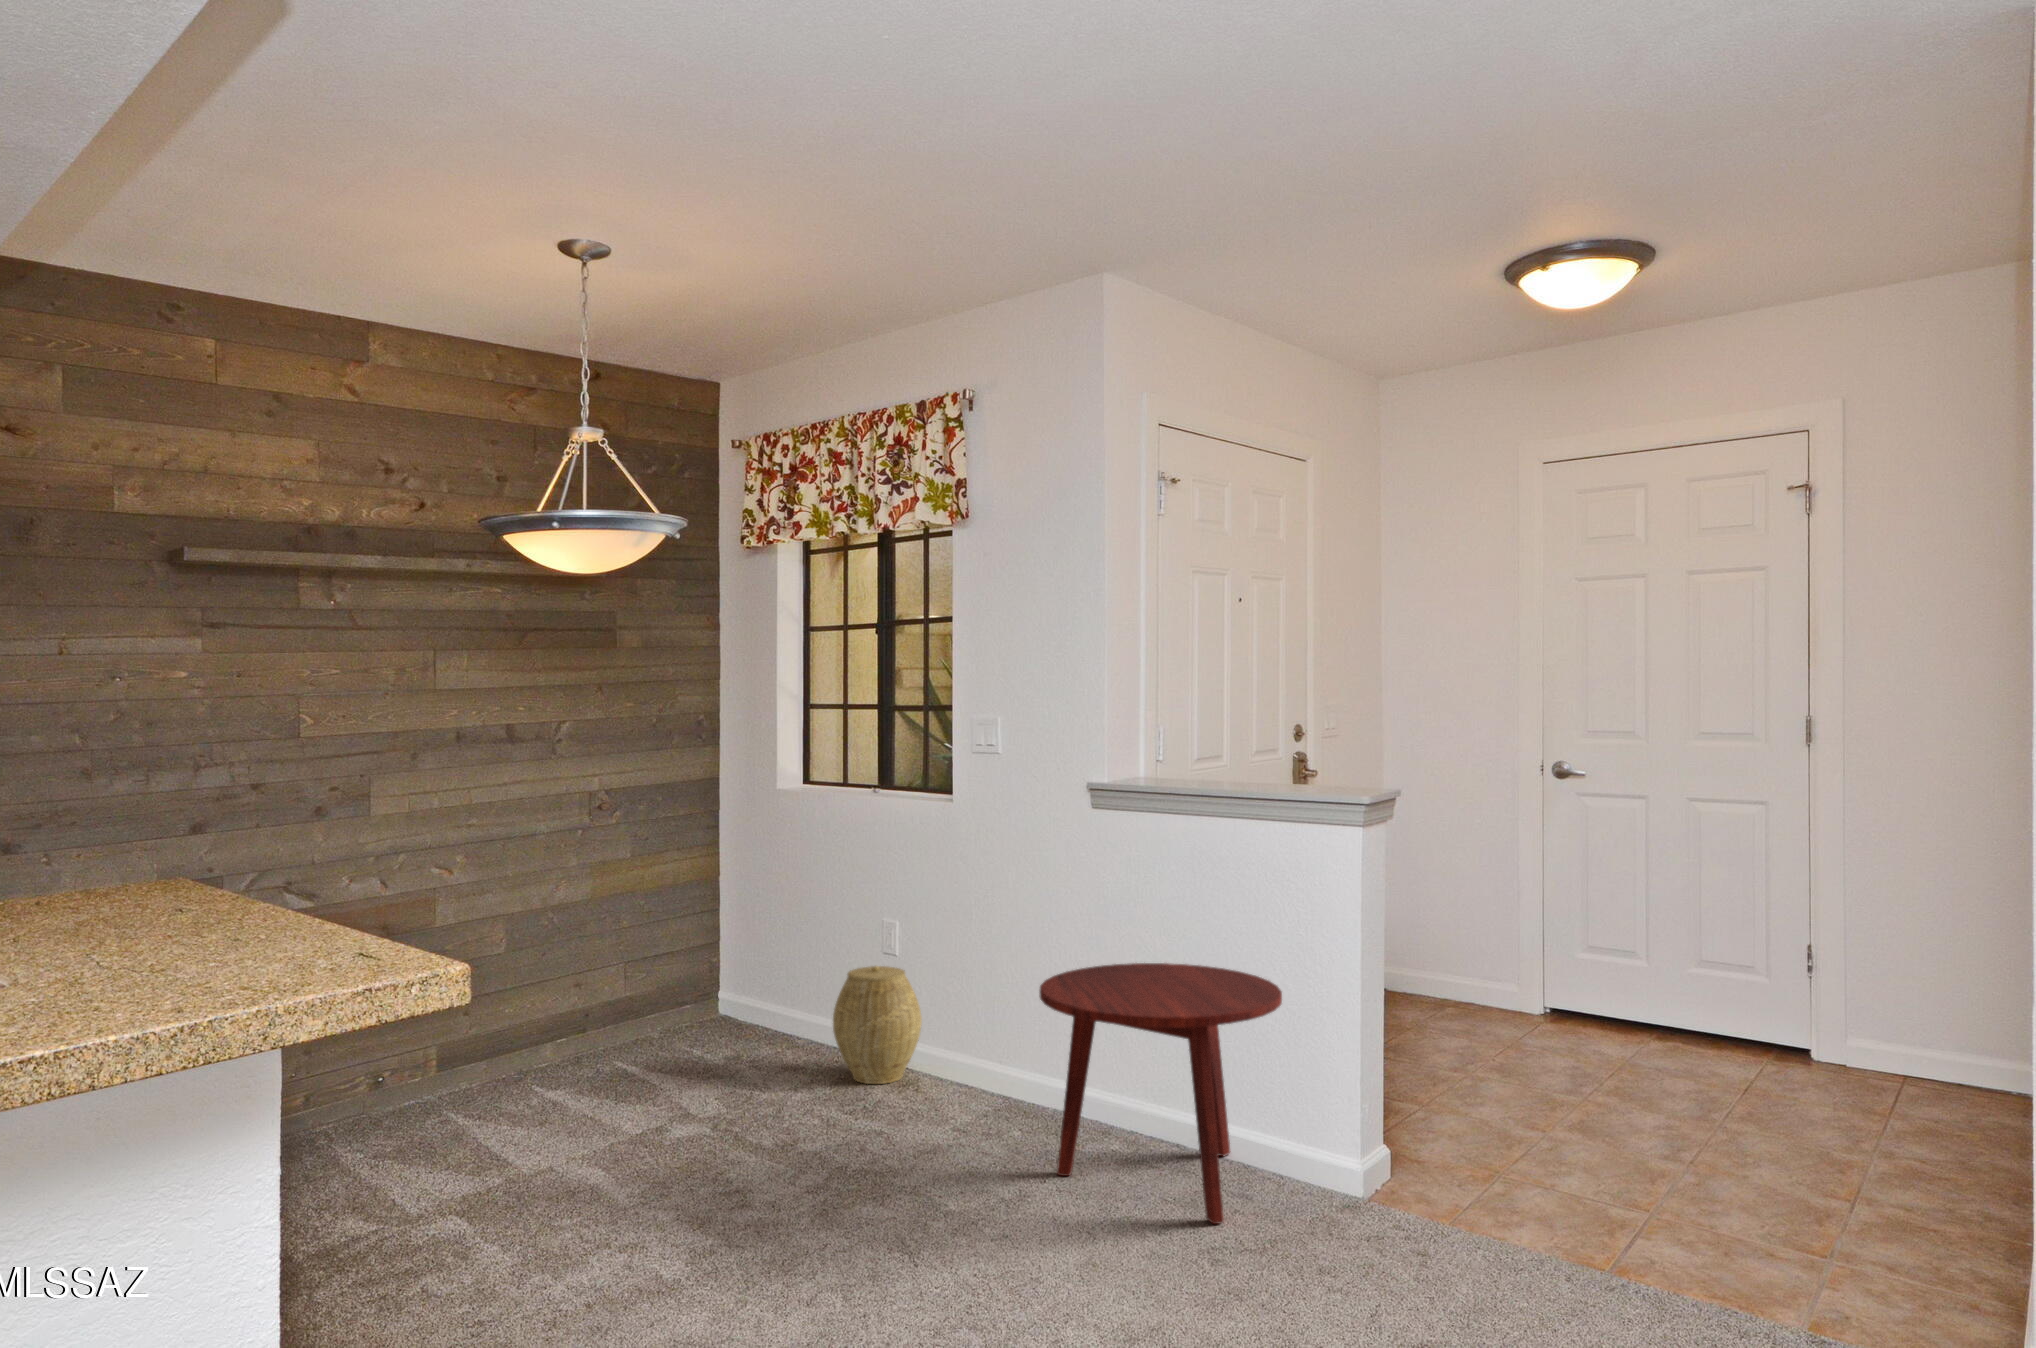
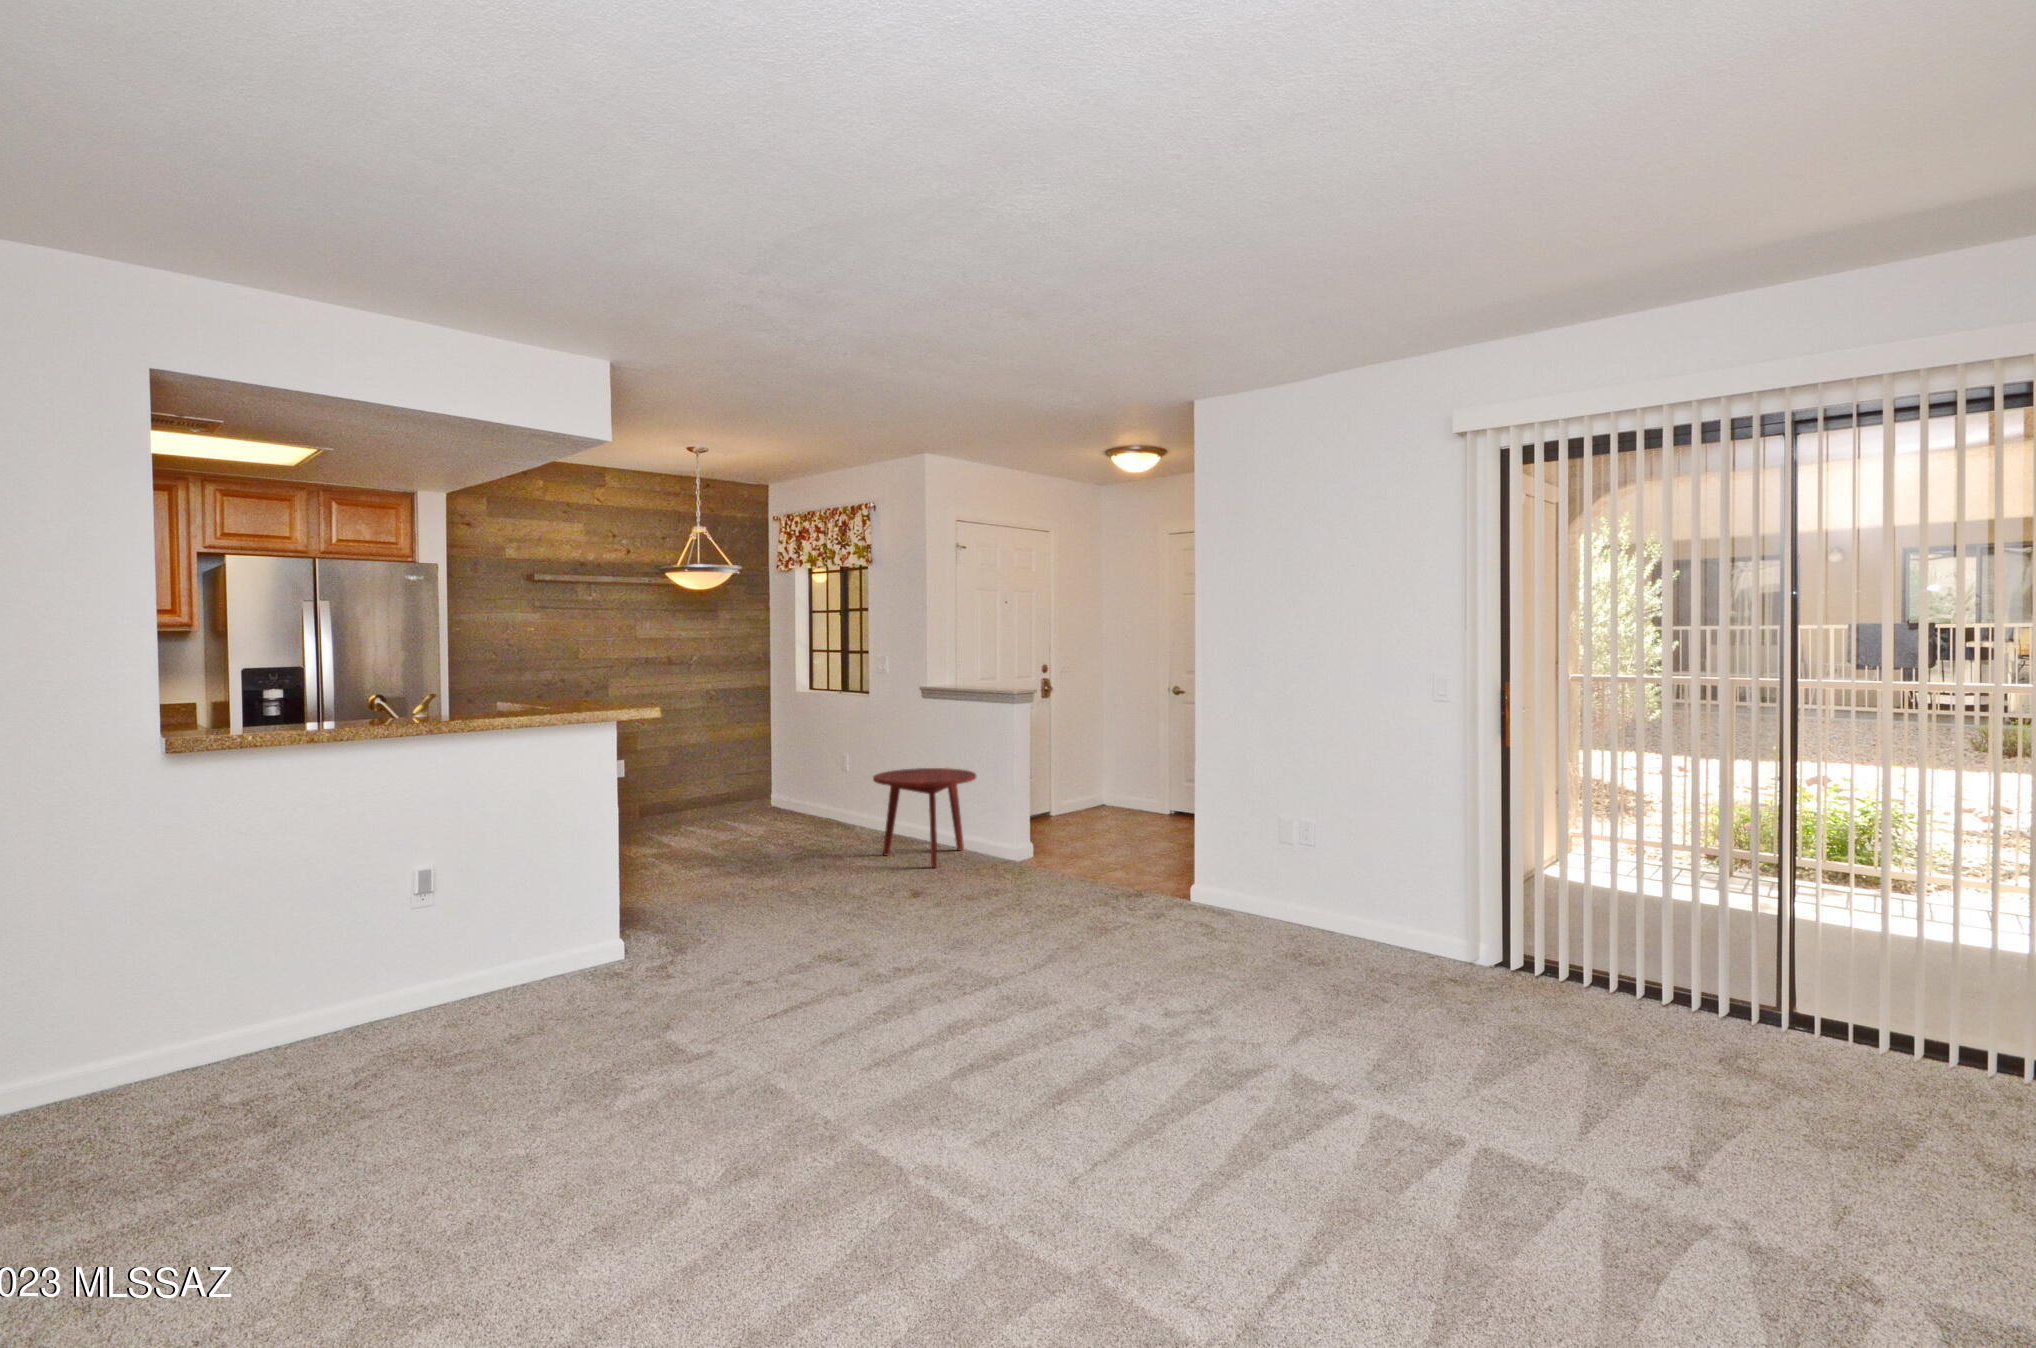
woven basket: present [833,966,922,1084] -> none [809,775,851,829]

